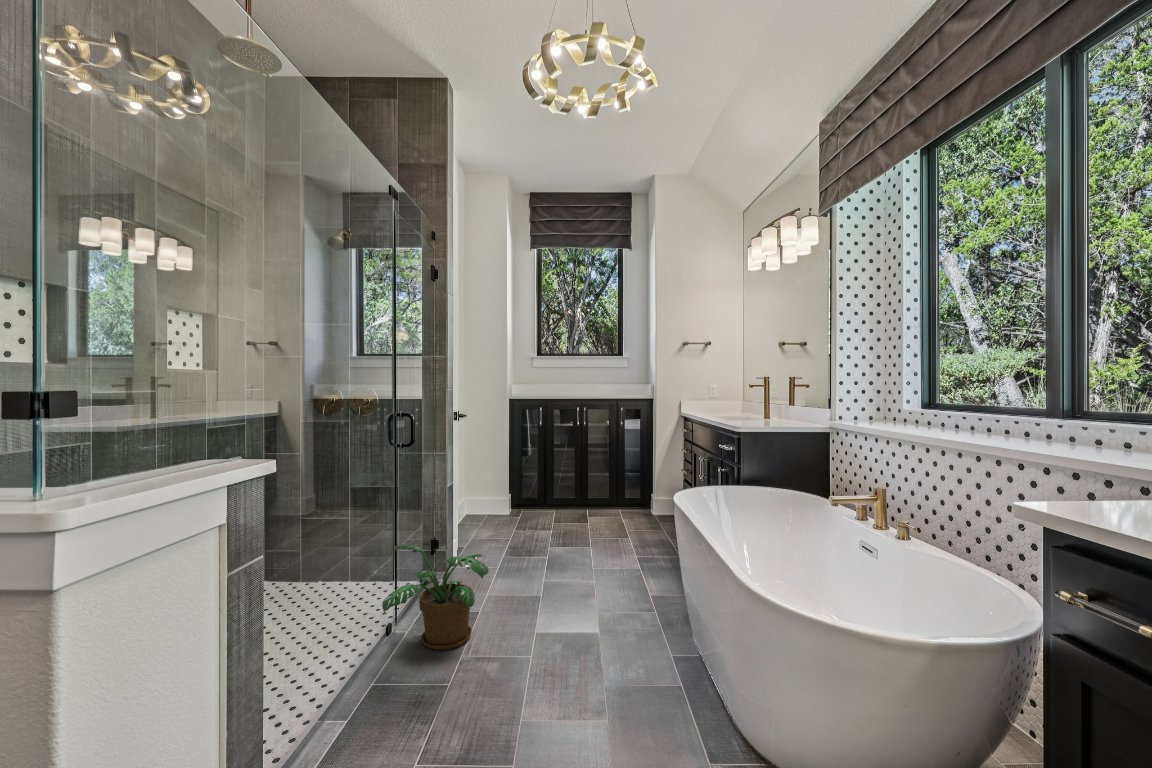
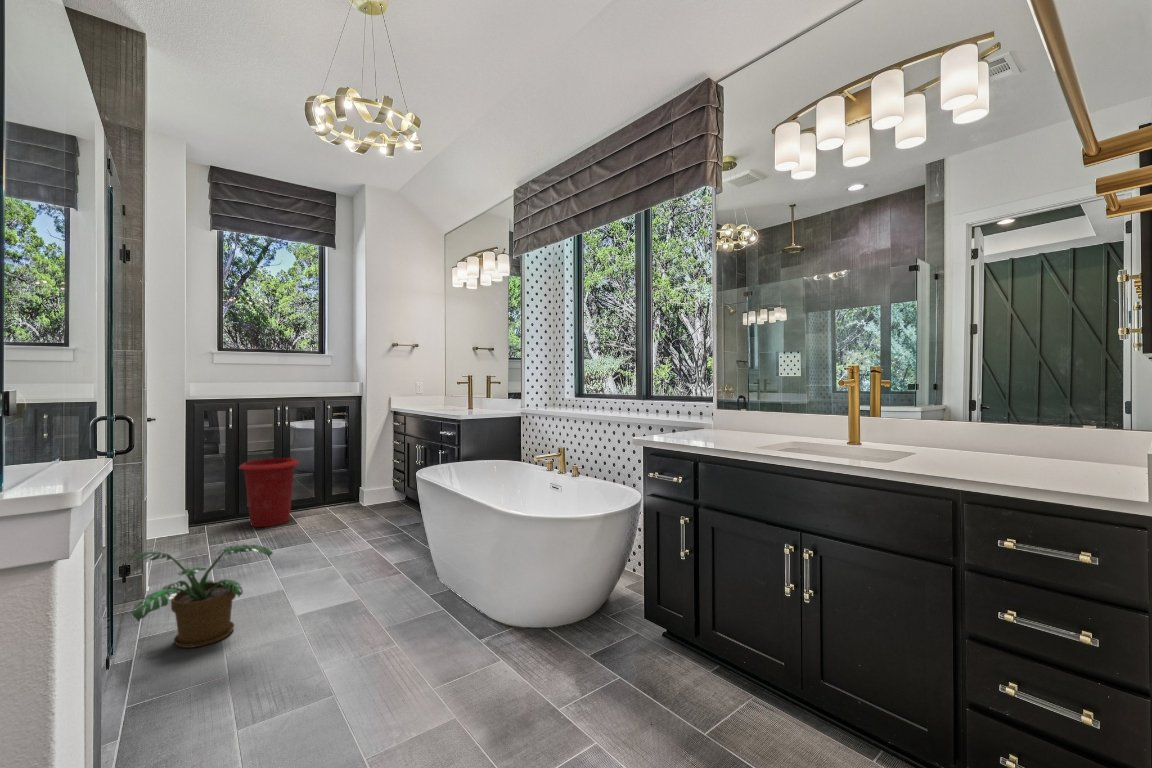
waste bin: none [540,457,590,523] -> present [239,458,299,527]

